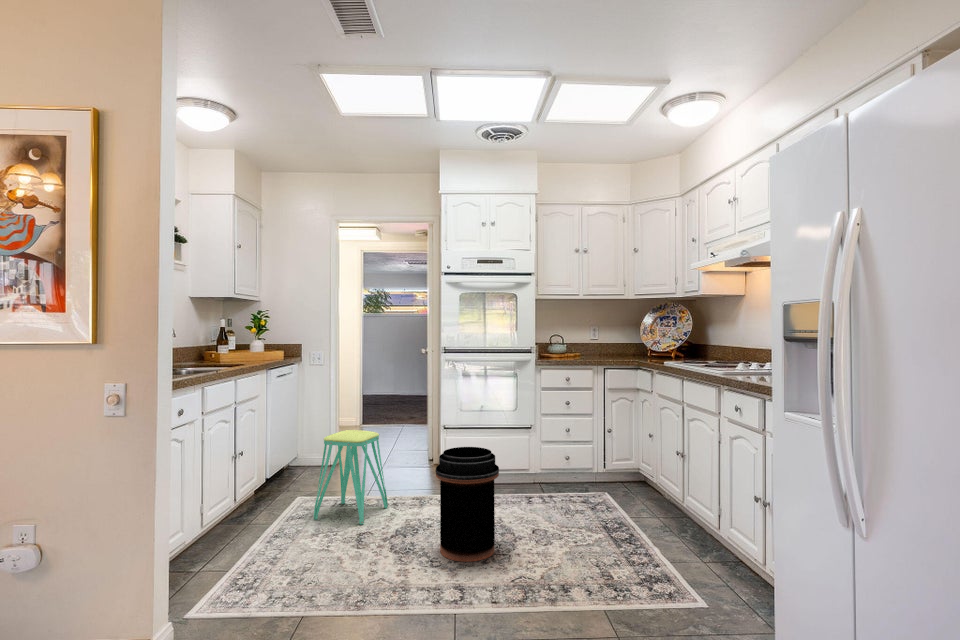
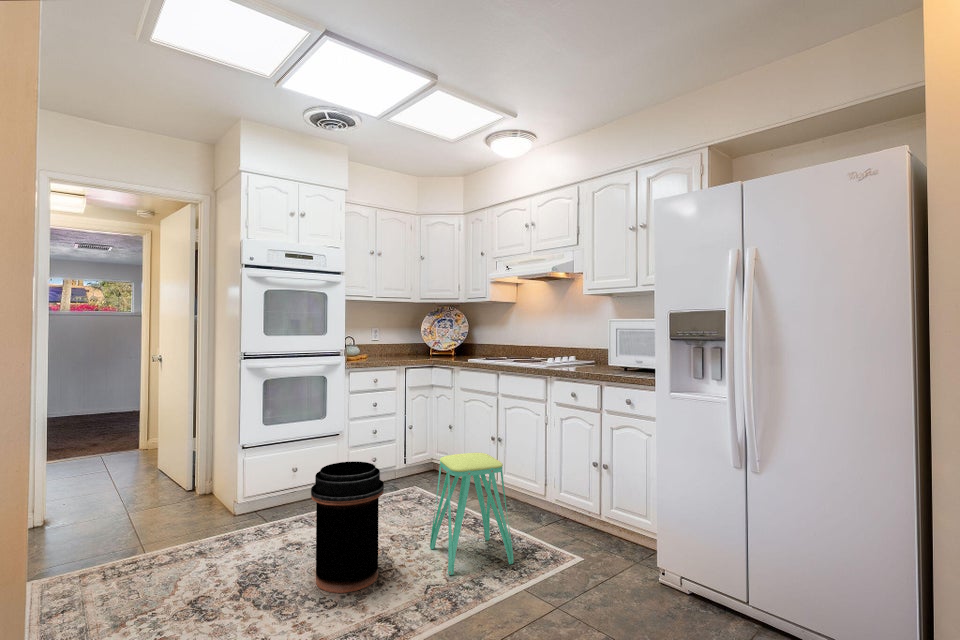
stool: present [313,430,388,525] -> present [430,453,514,575]

